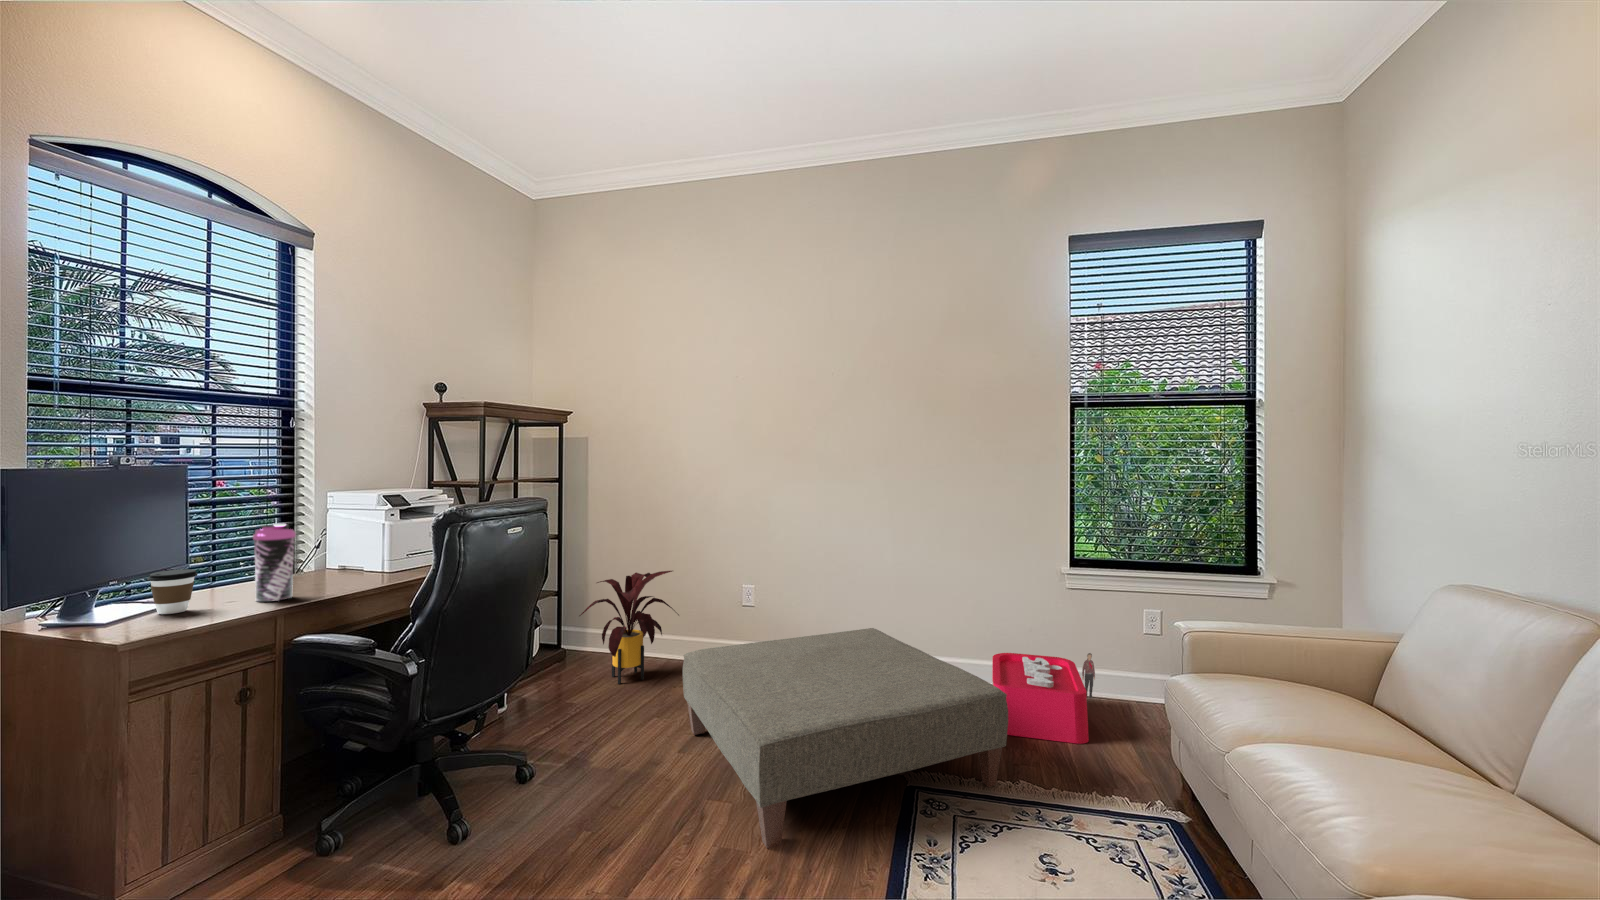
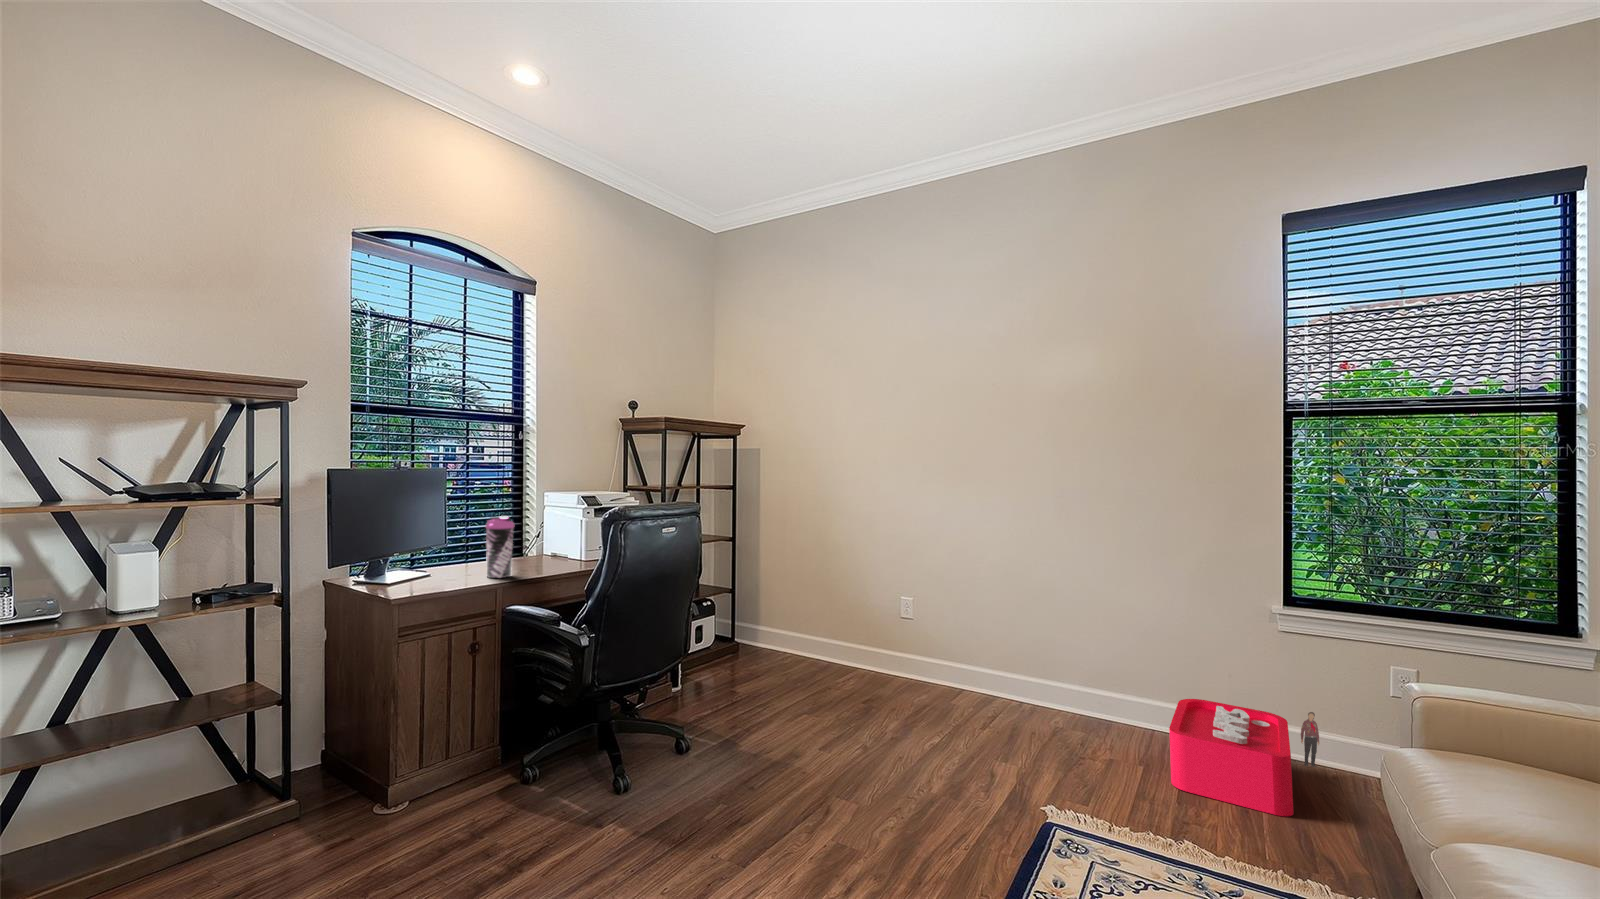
coffee cup: present [147,569,198,614] -> none [417,548,449,582]
house plant: present [579,571,679,684] -> none [744,578,839,683]
ottoman: present [683,628,1008,849] -> none [828,654,1169,855]

